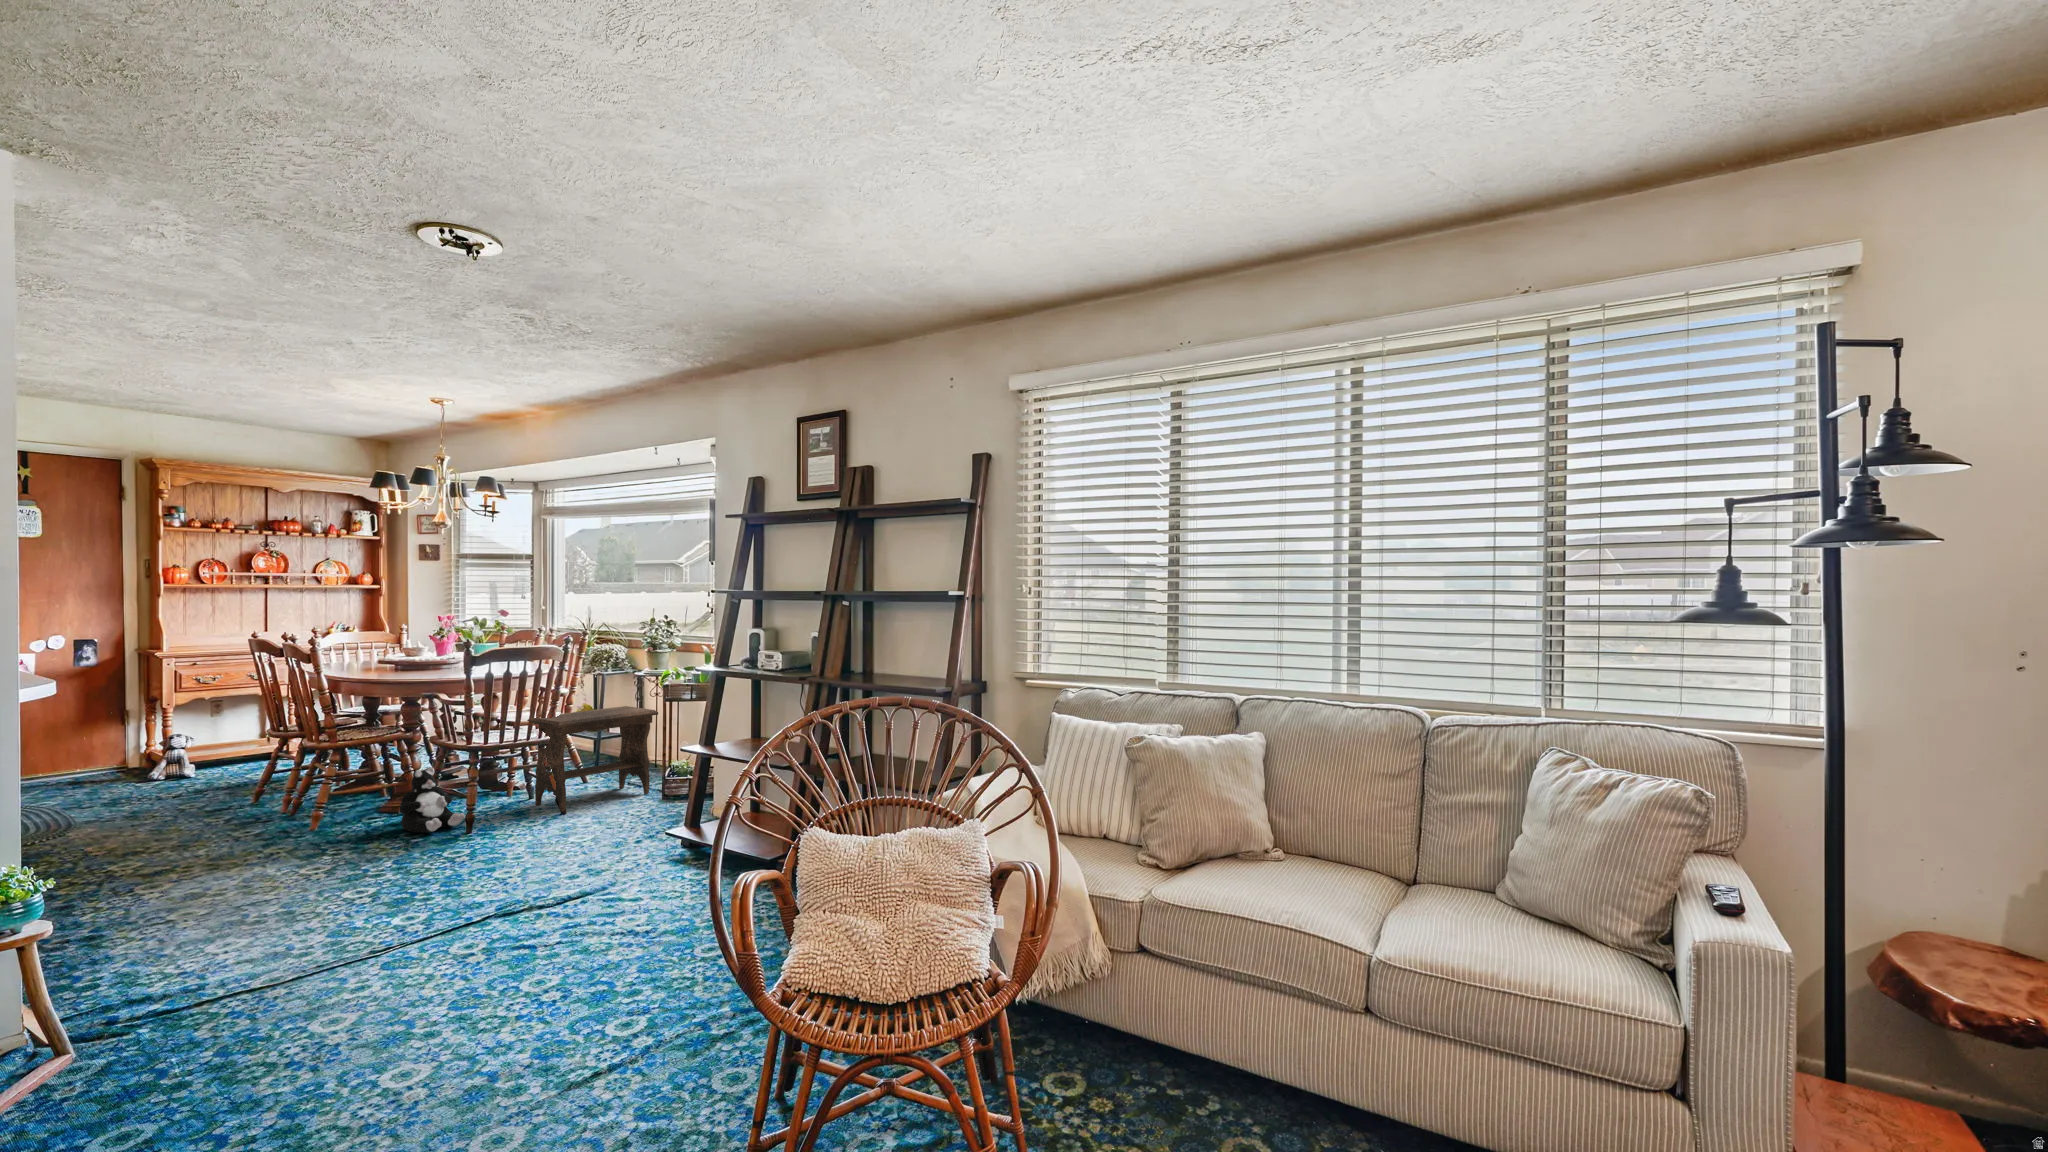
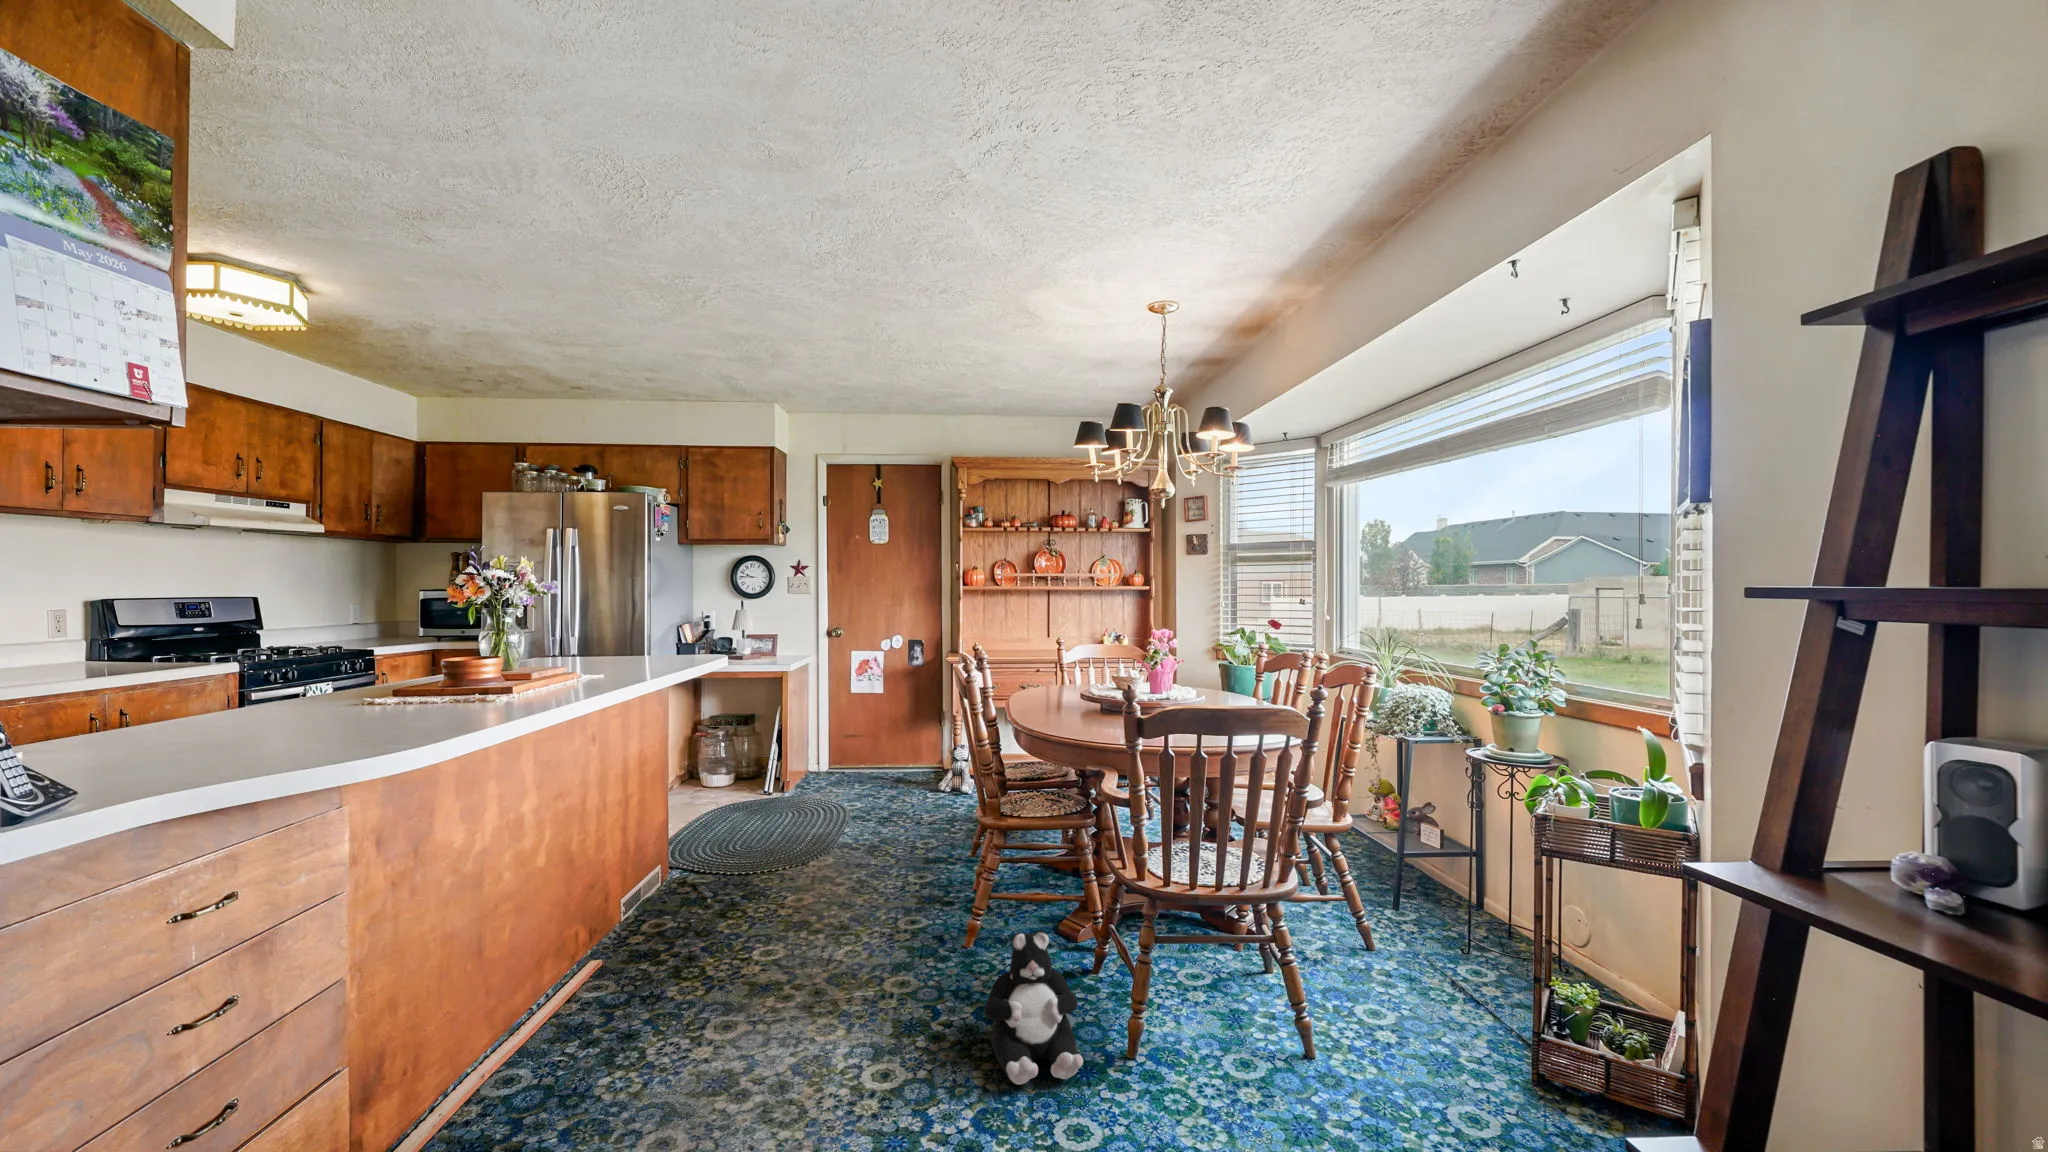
footstool: present [527,706,658,812] -> none [1226,849,1522,1106]

